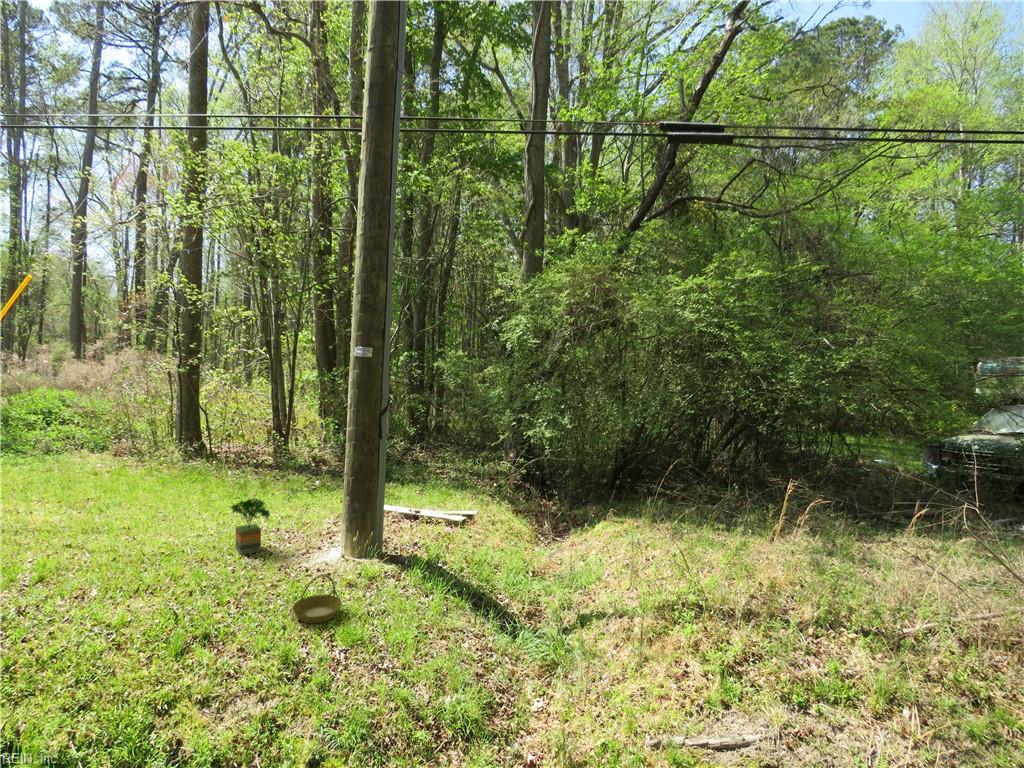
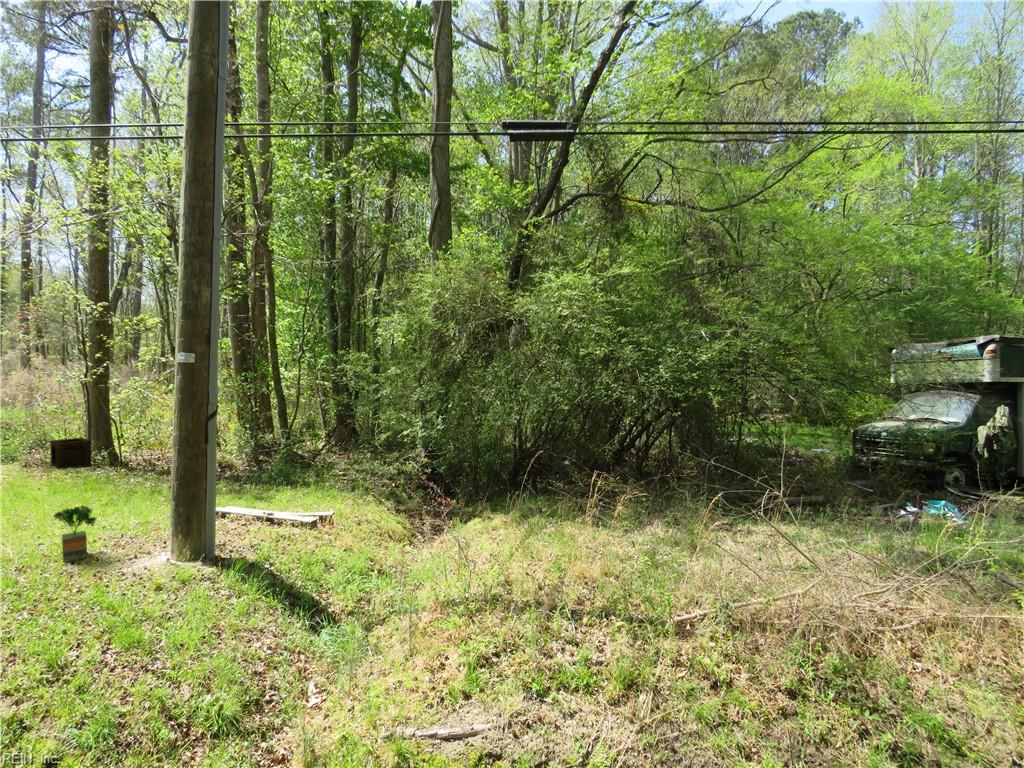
wooden crate: none [144,430,184,462] -> present [50,438,92,469]
basket: present [292,574,342,623] -> none [67,580,124,628]

